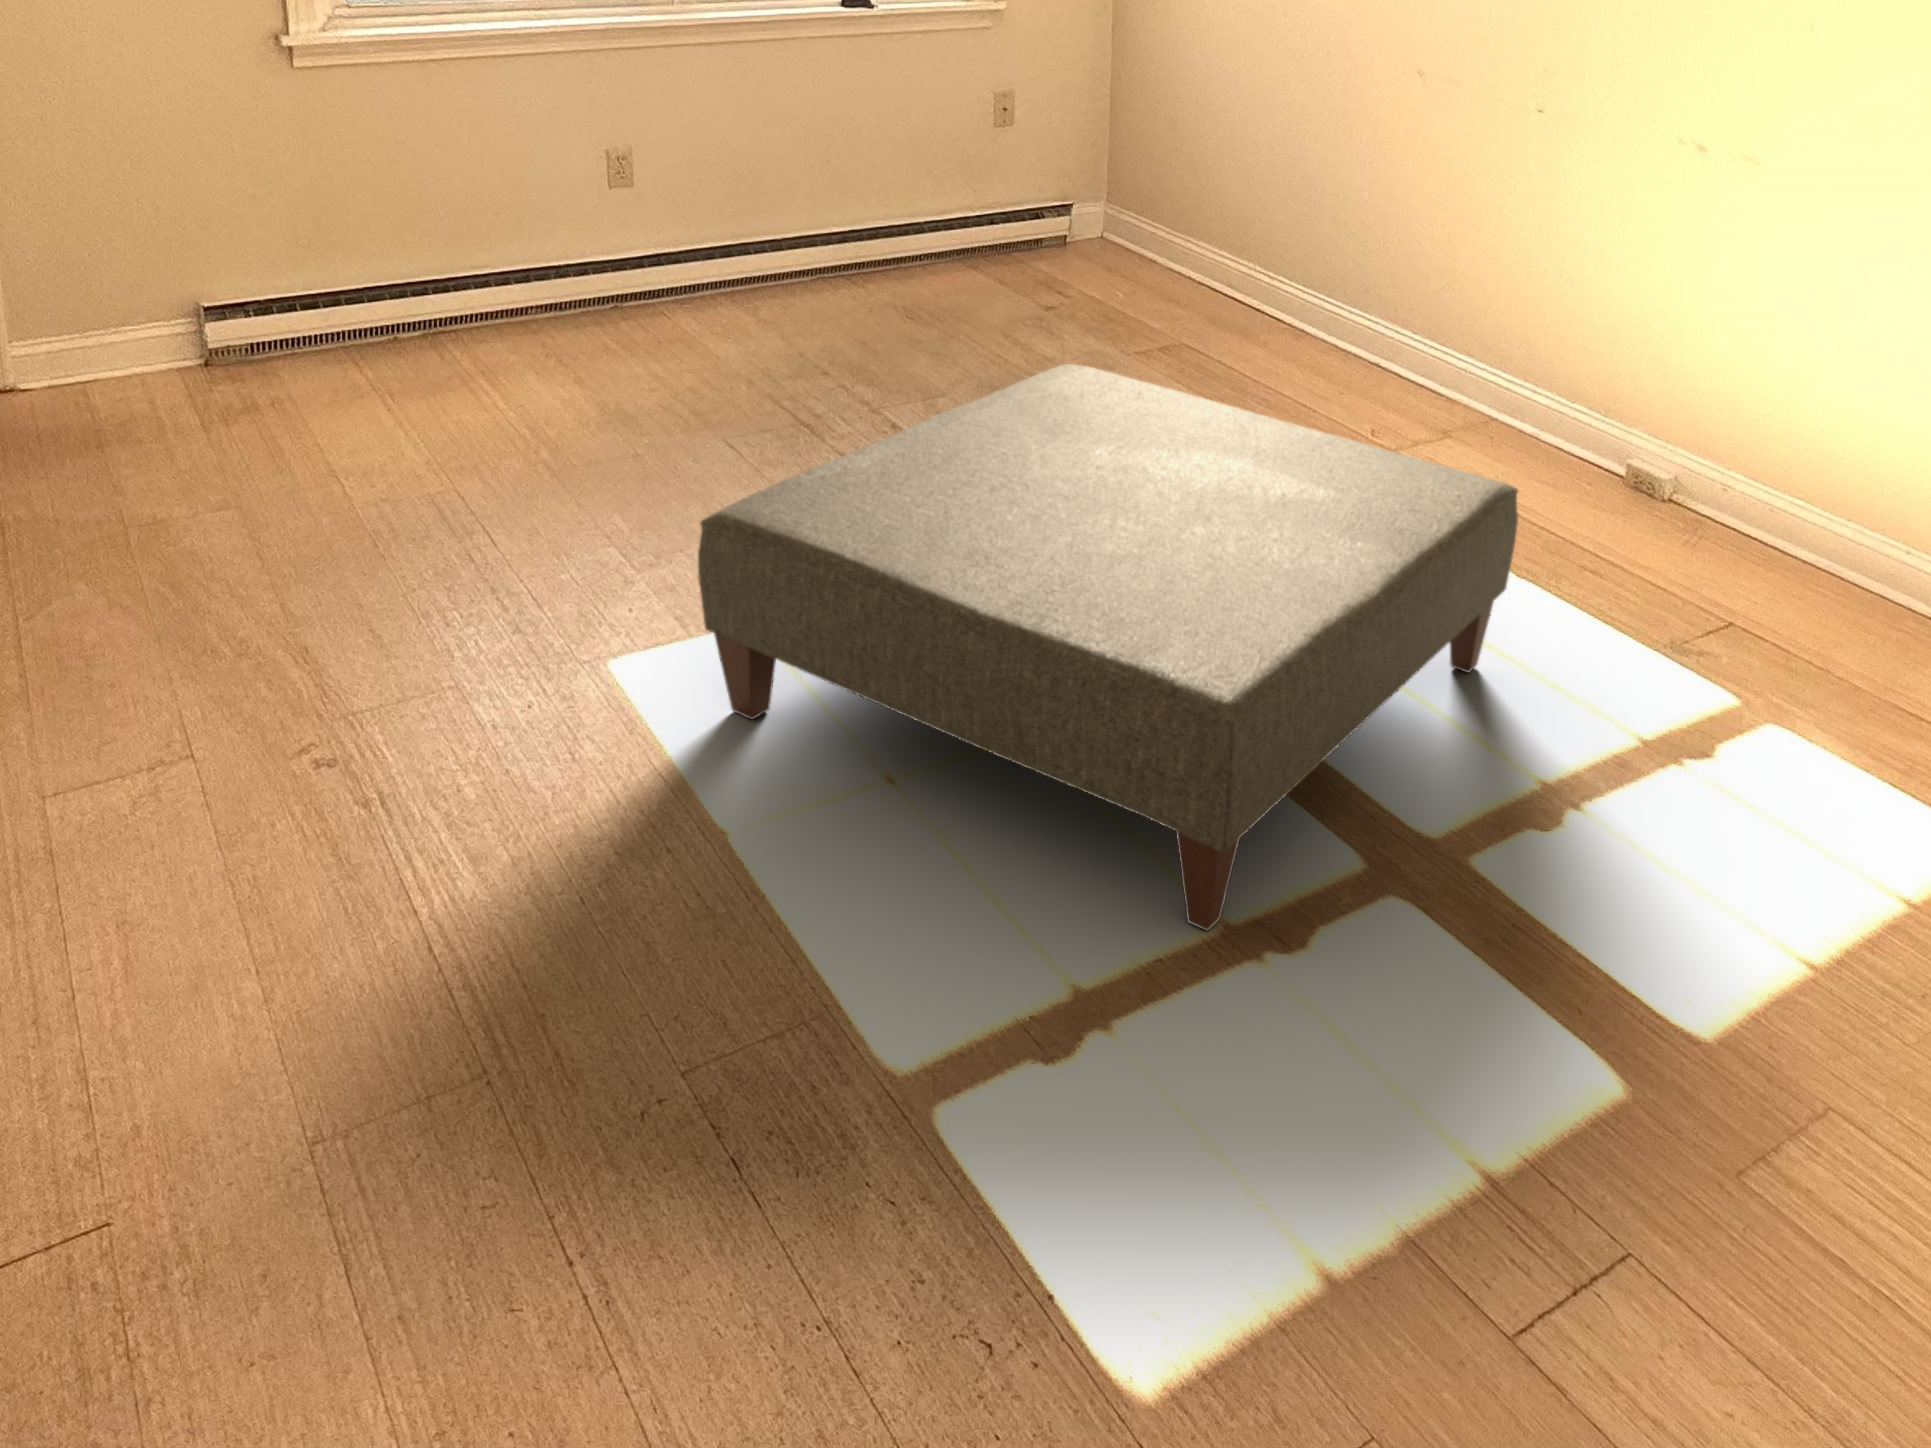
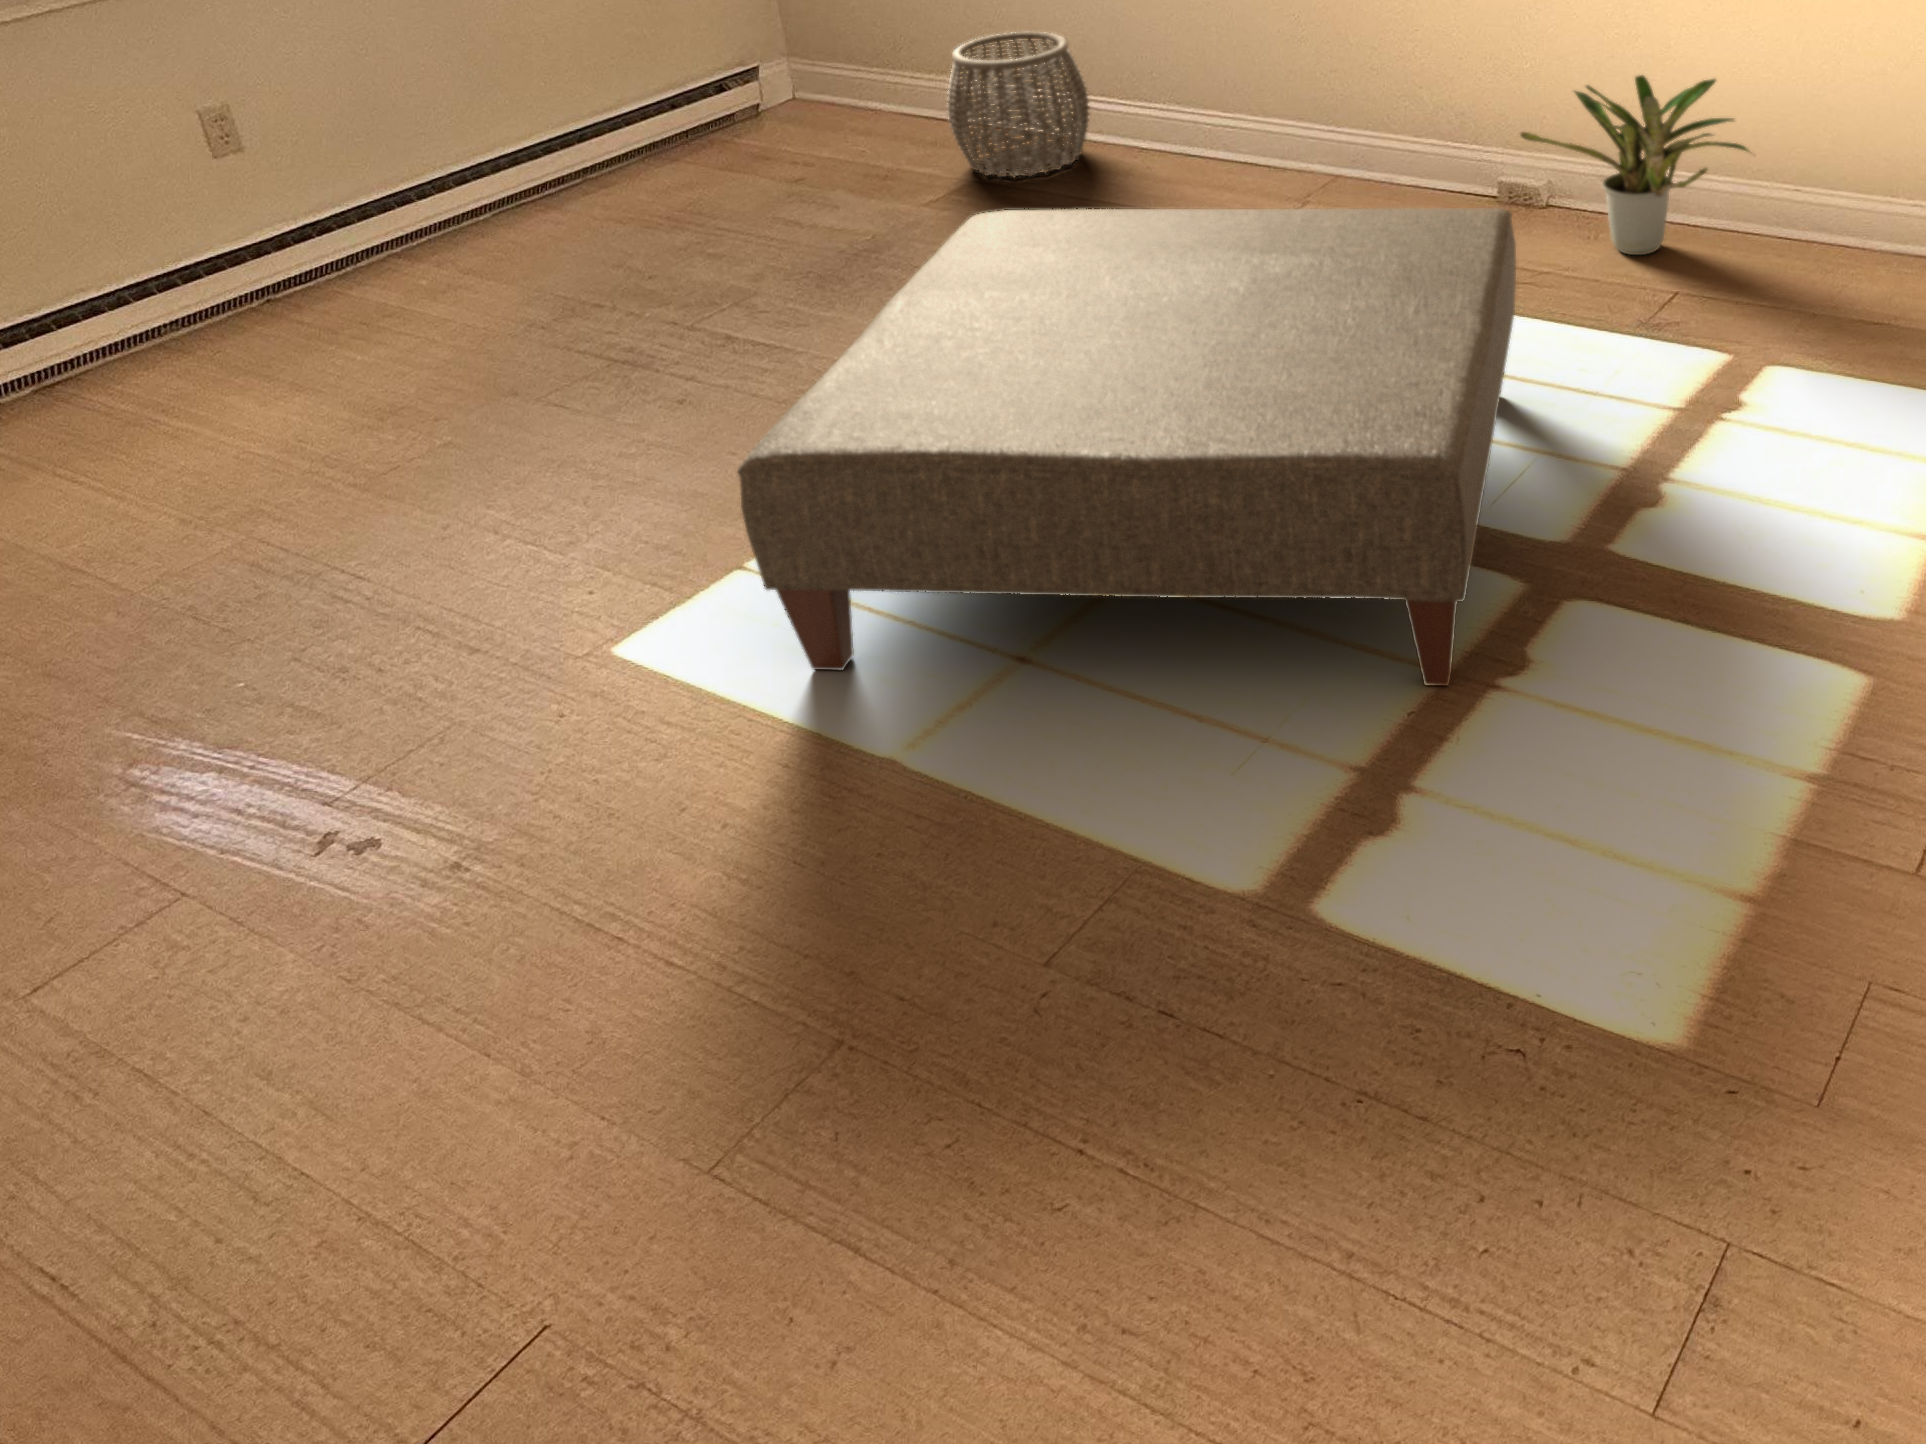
woven basket: none [1173,218,1300,348] -> present [947,32,1090,177]
potted plant: none [1619,388,1850,574] -> present [1520,75,1748,255]

